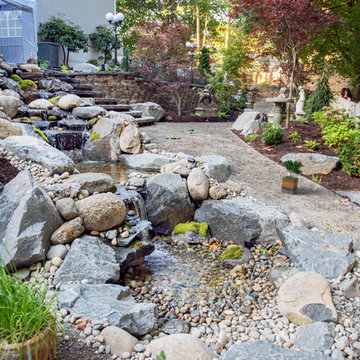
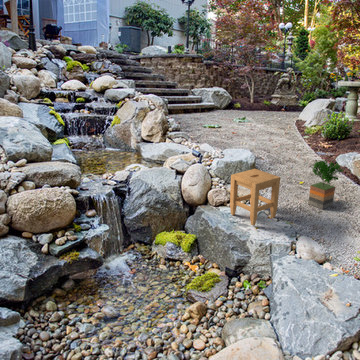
stool: none [235,168,270,209] -> present [230,169,280,225]

